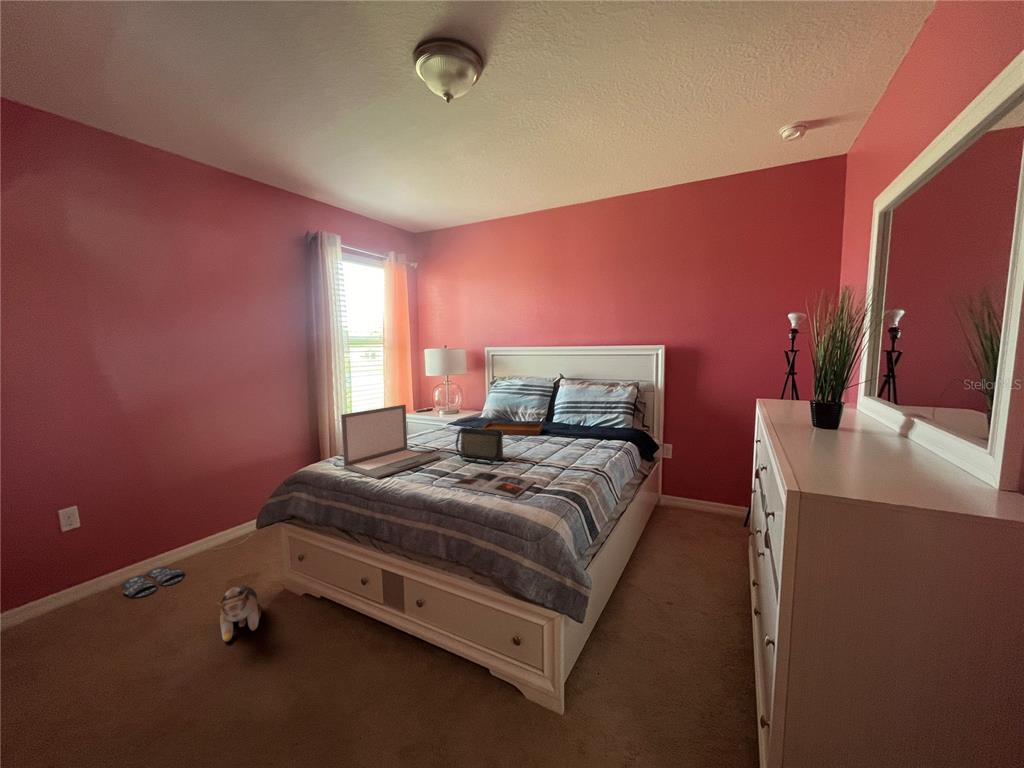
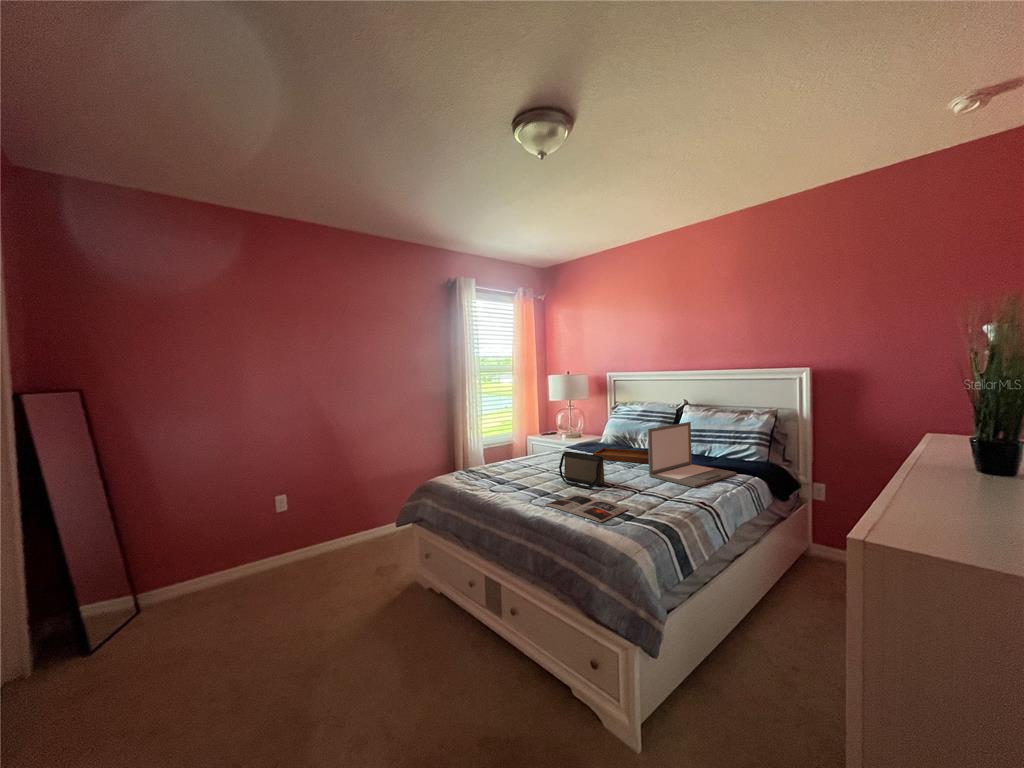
laptop: present [341,405,440,479] -> present [648,422,736,487]
slippers: present [123,567,184,598] -> none [314,549,352,569]
plush toy: present [215,585,262,642] -> none [364,570,398,614]

